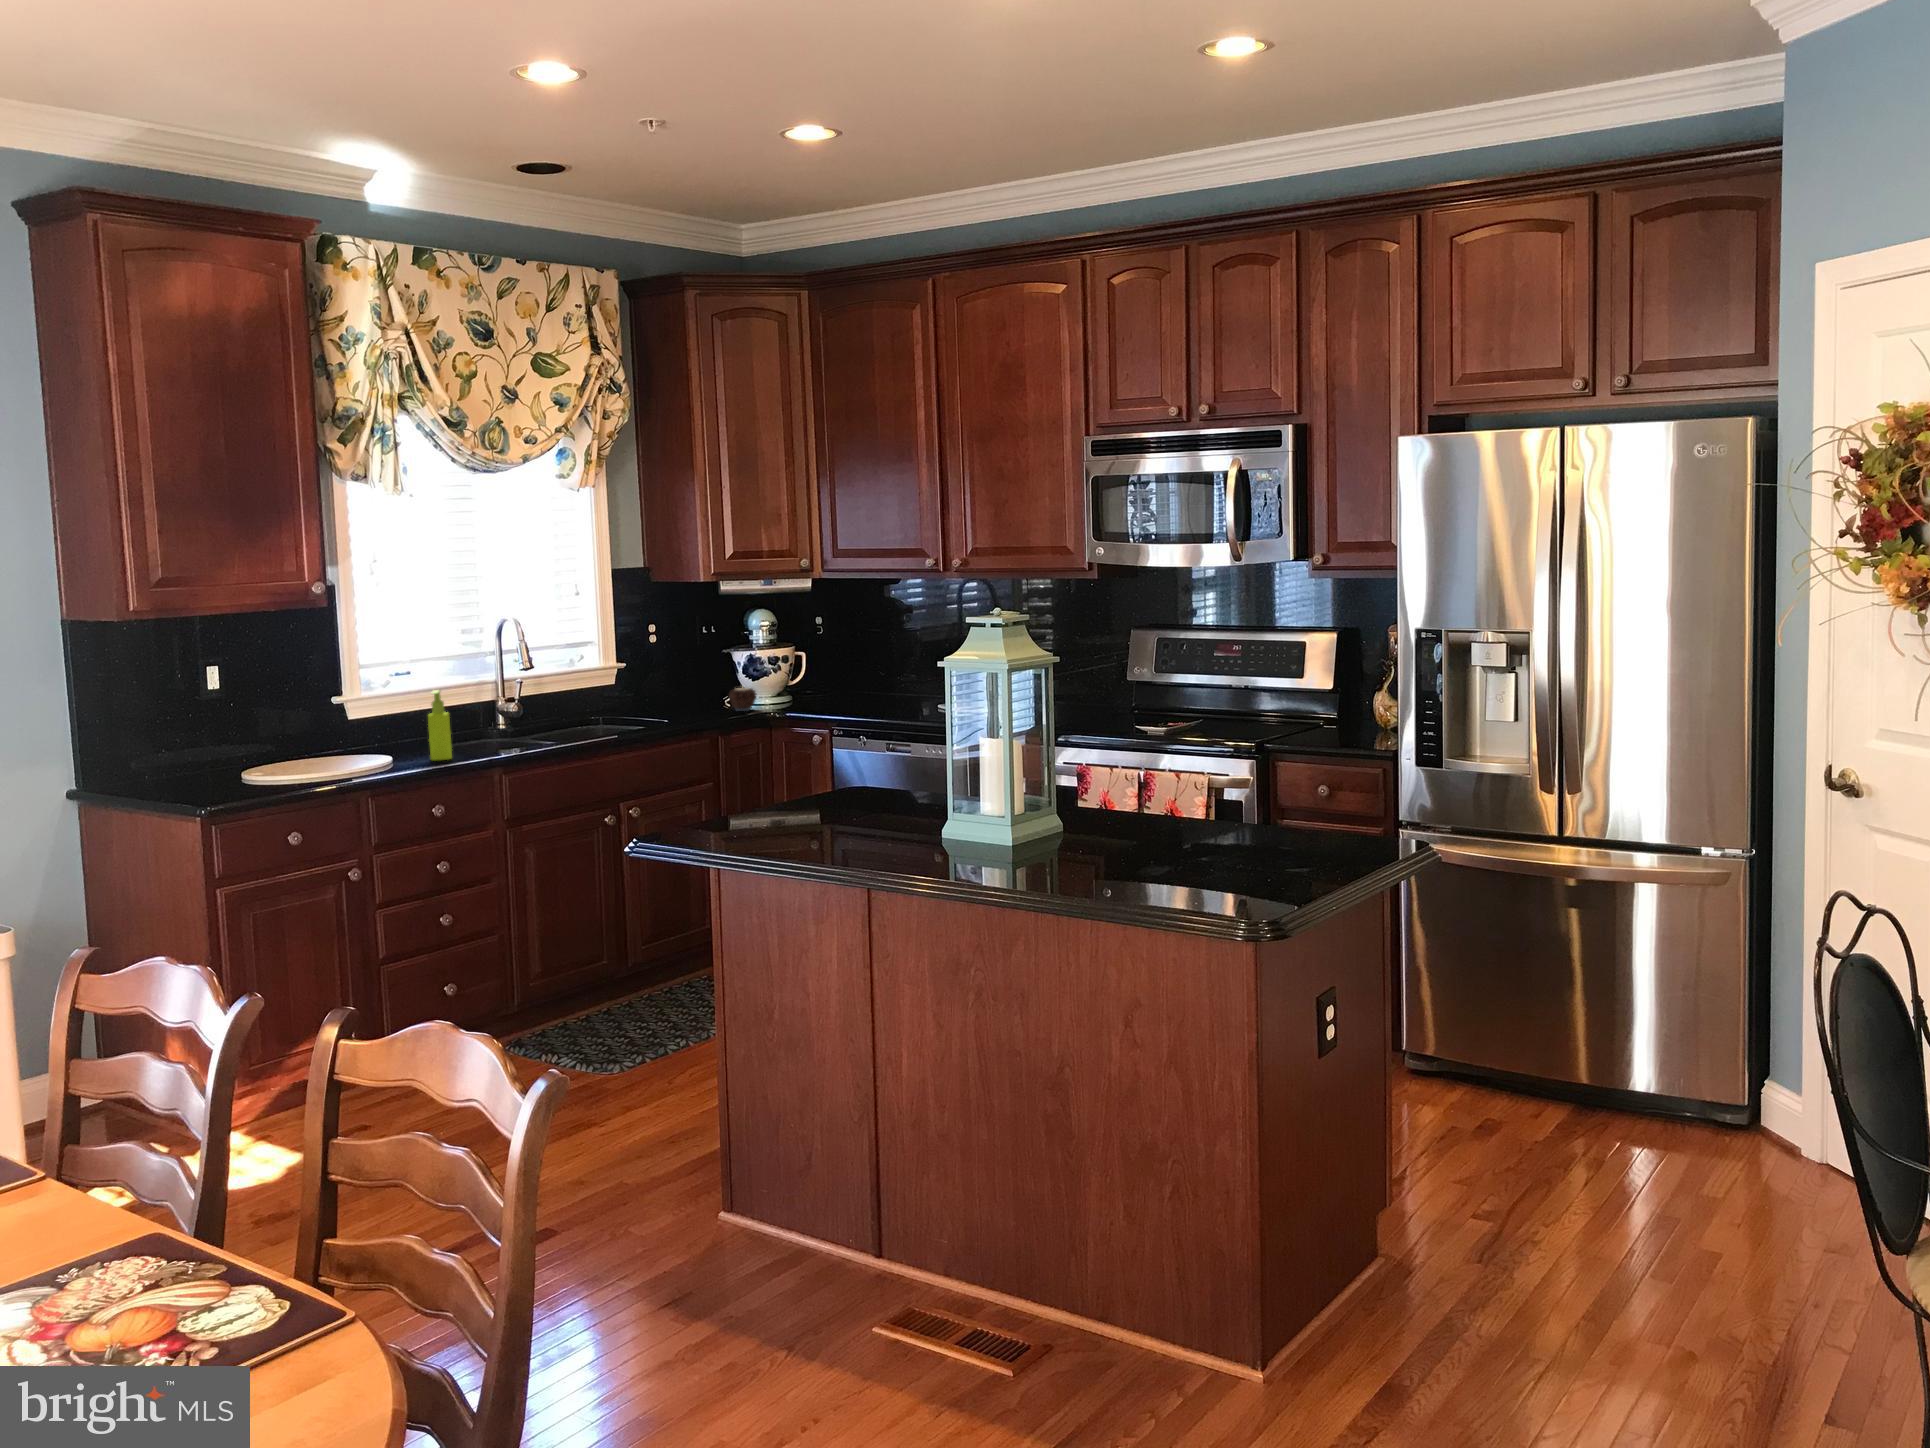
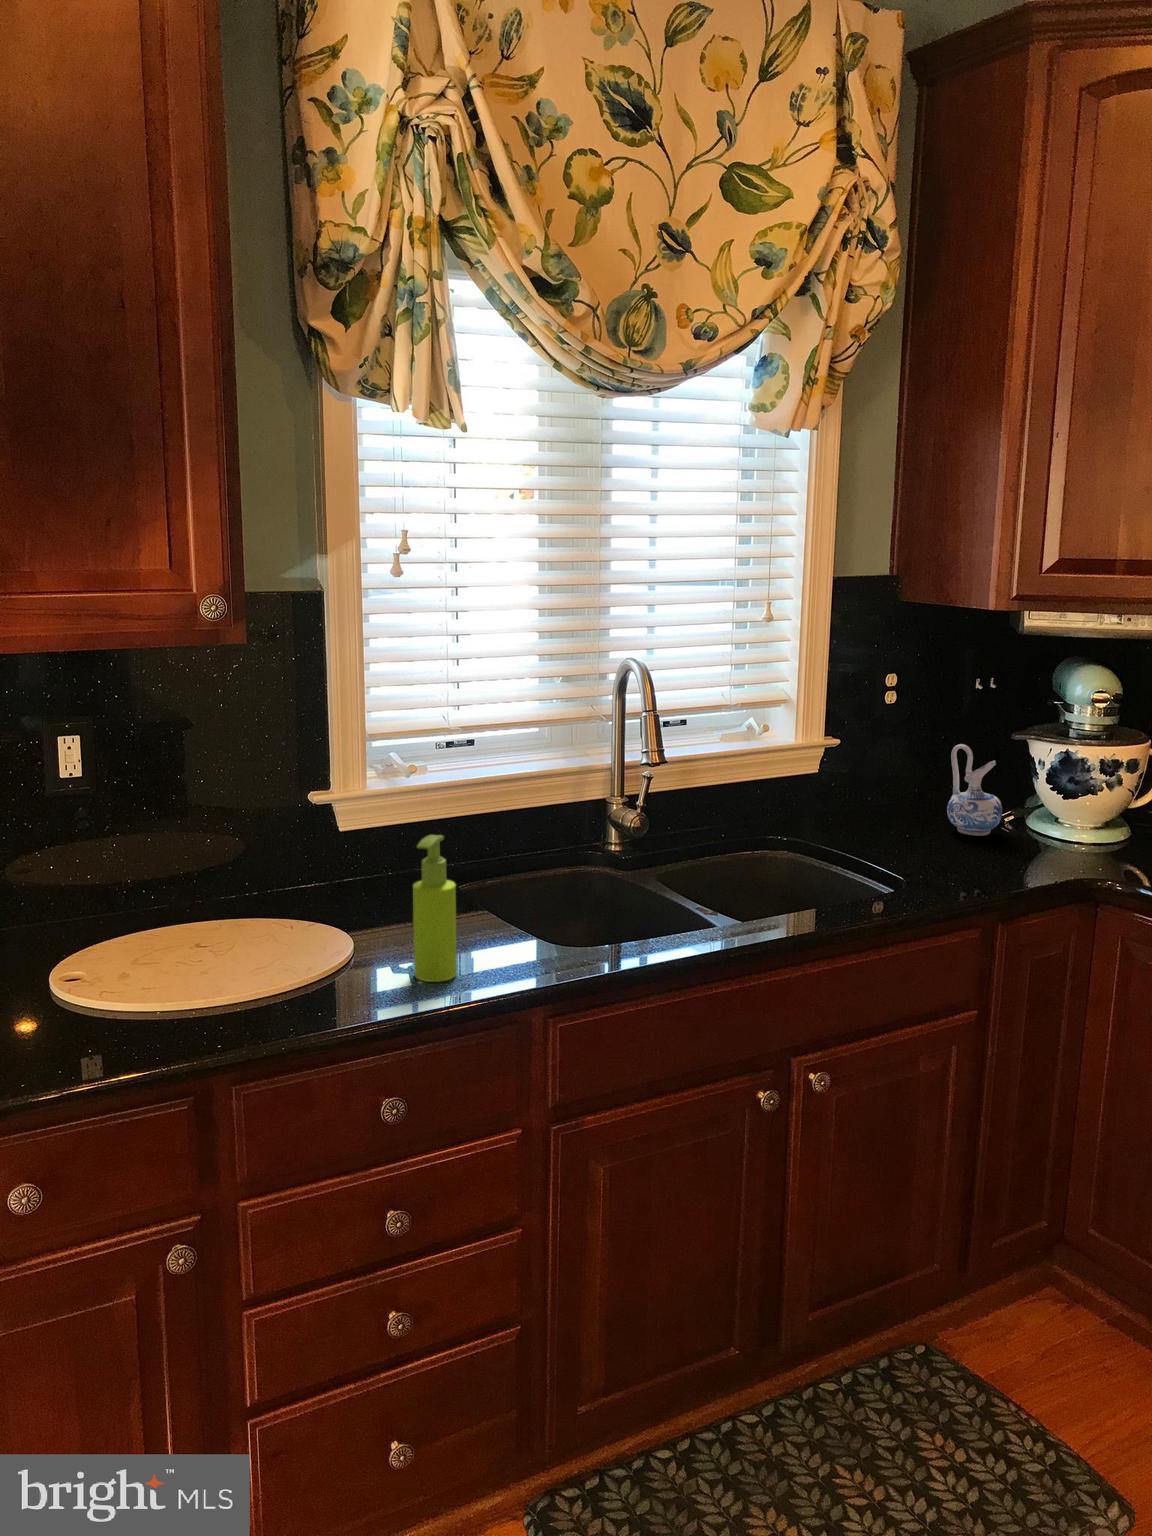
ceramic pitcher: none [690,657,721,707] -> present [947,744,1002,836]
candle: present [729,687,756,711] -> none [1019,810,1075,861]

